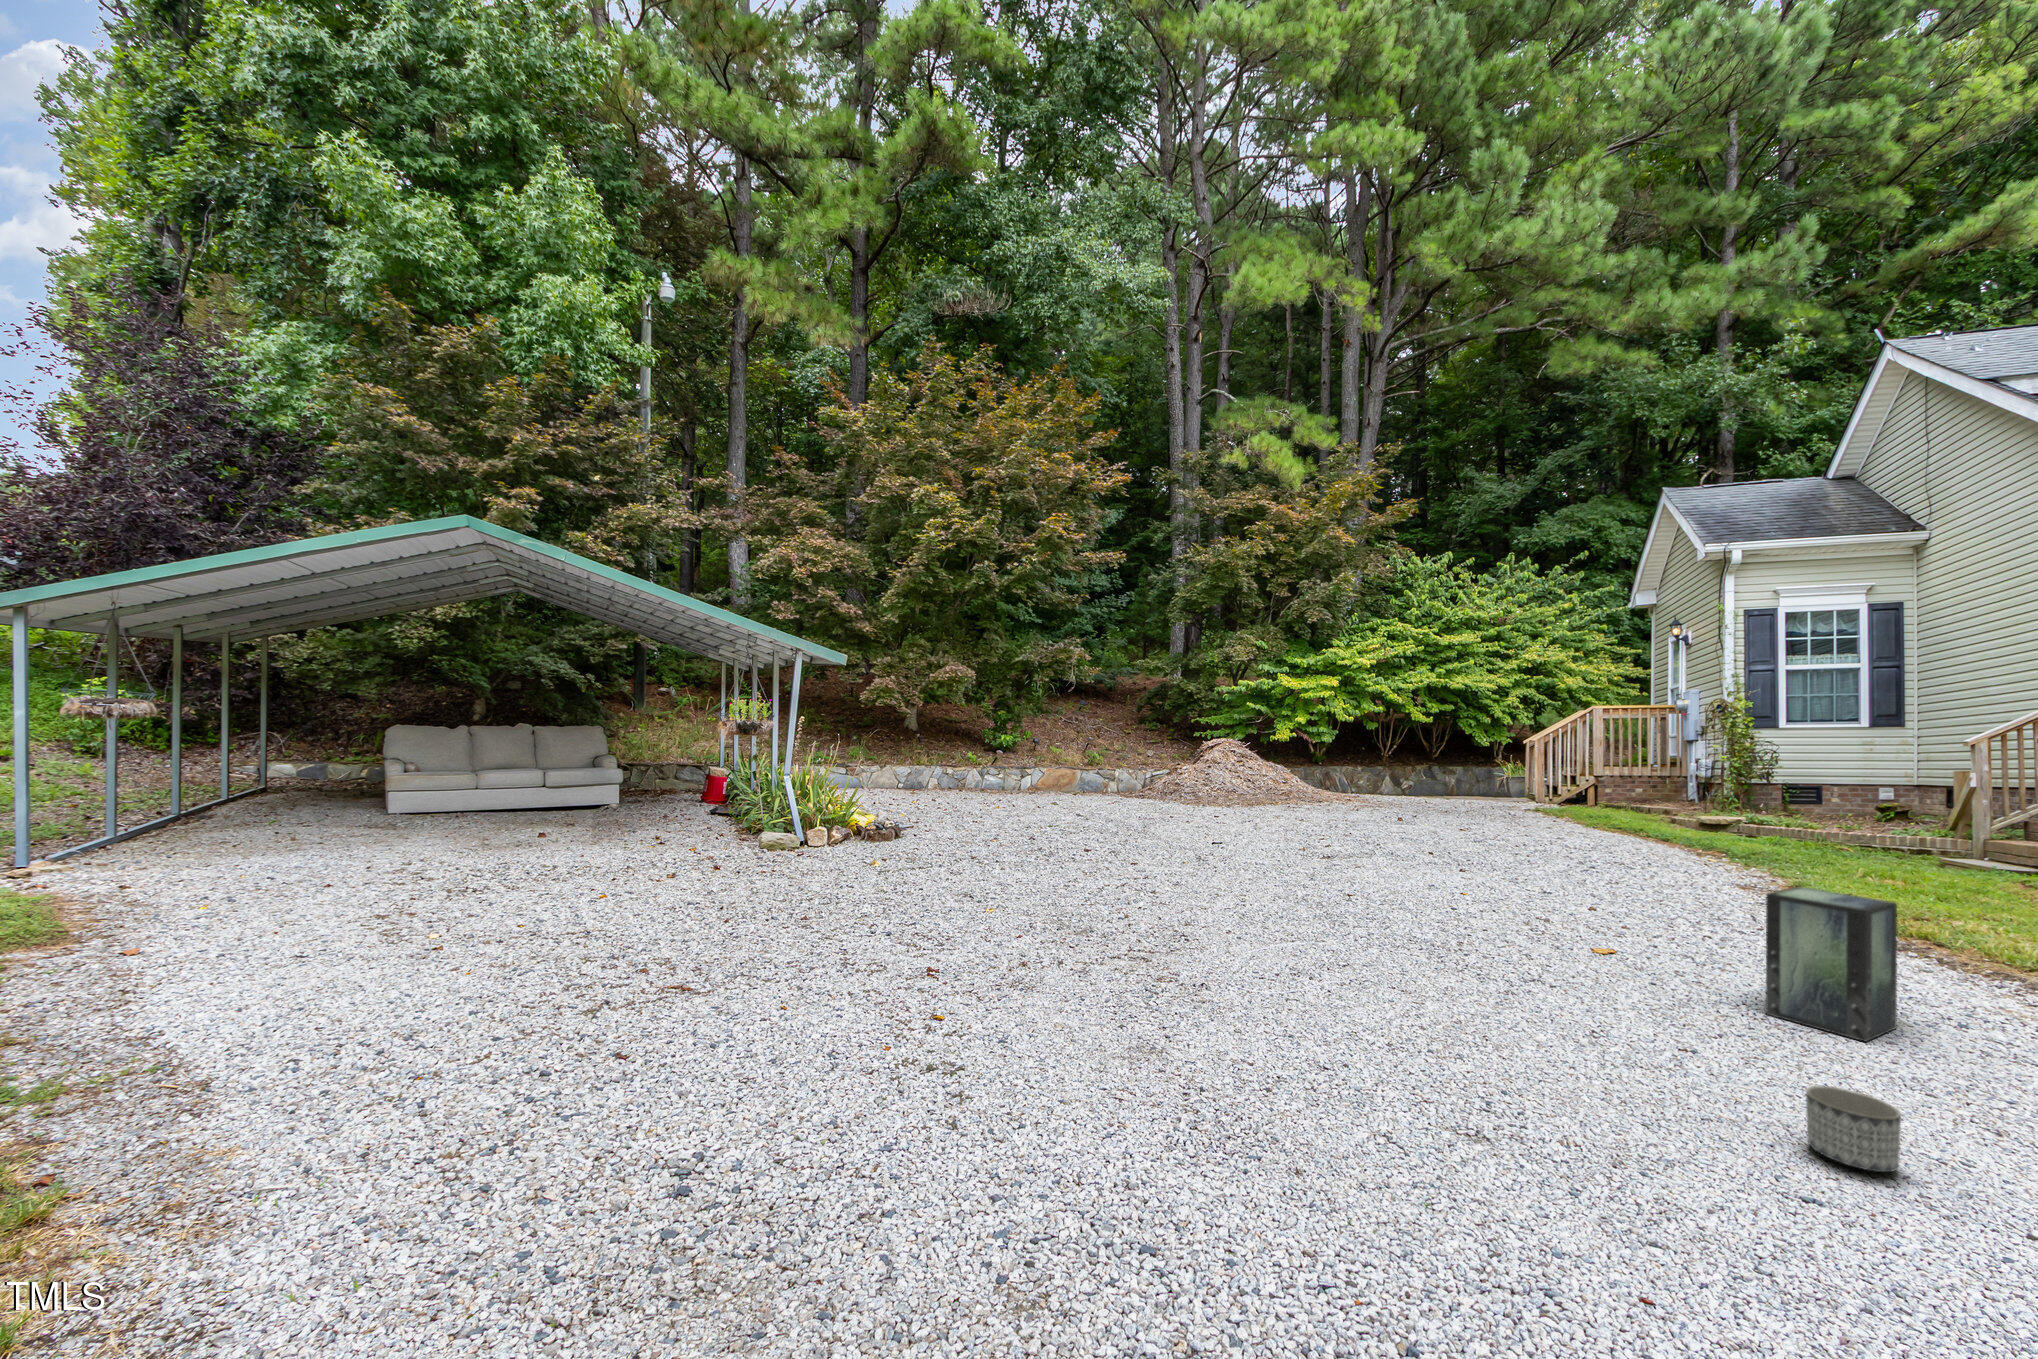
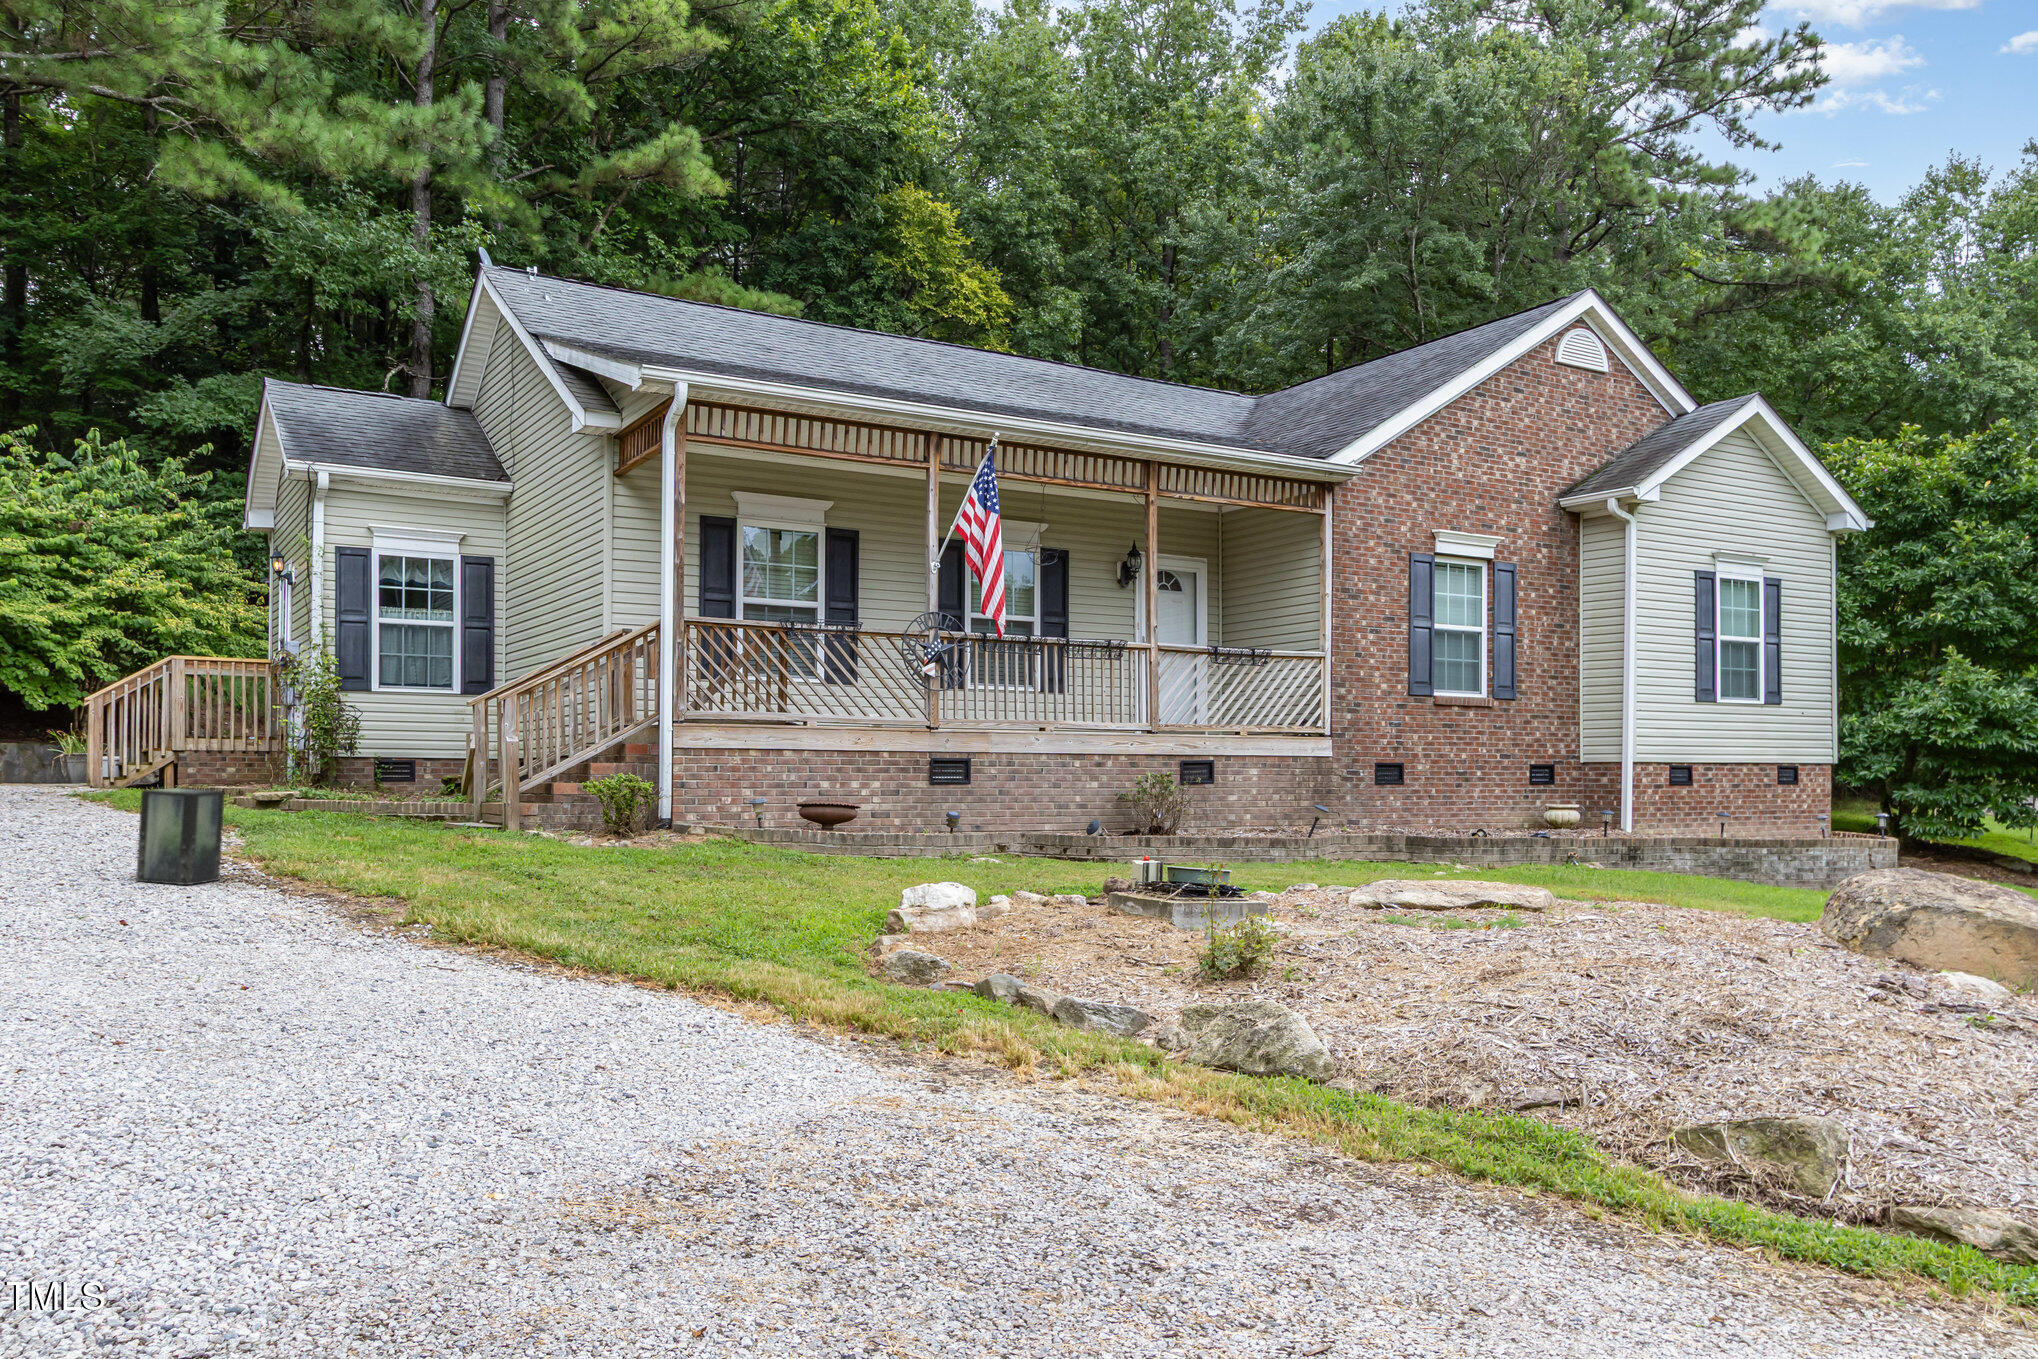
planter: present [1806,1086,1901,1172] -> none [85,877,131,915]

